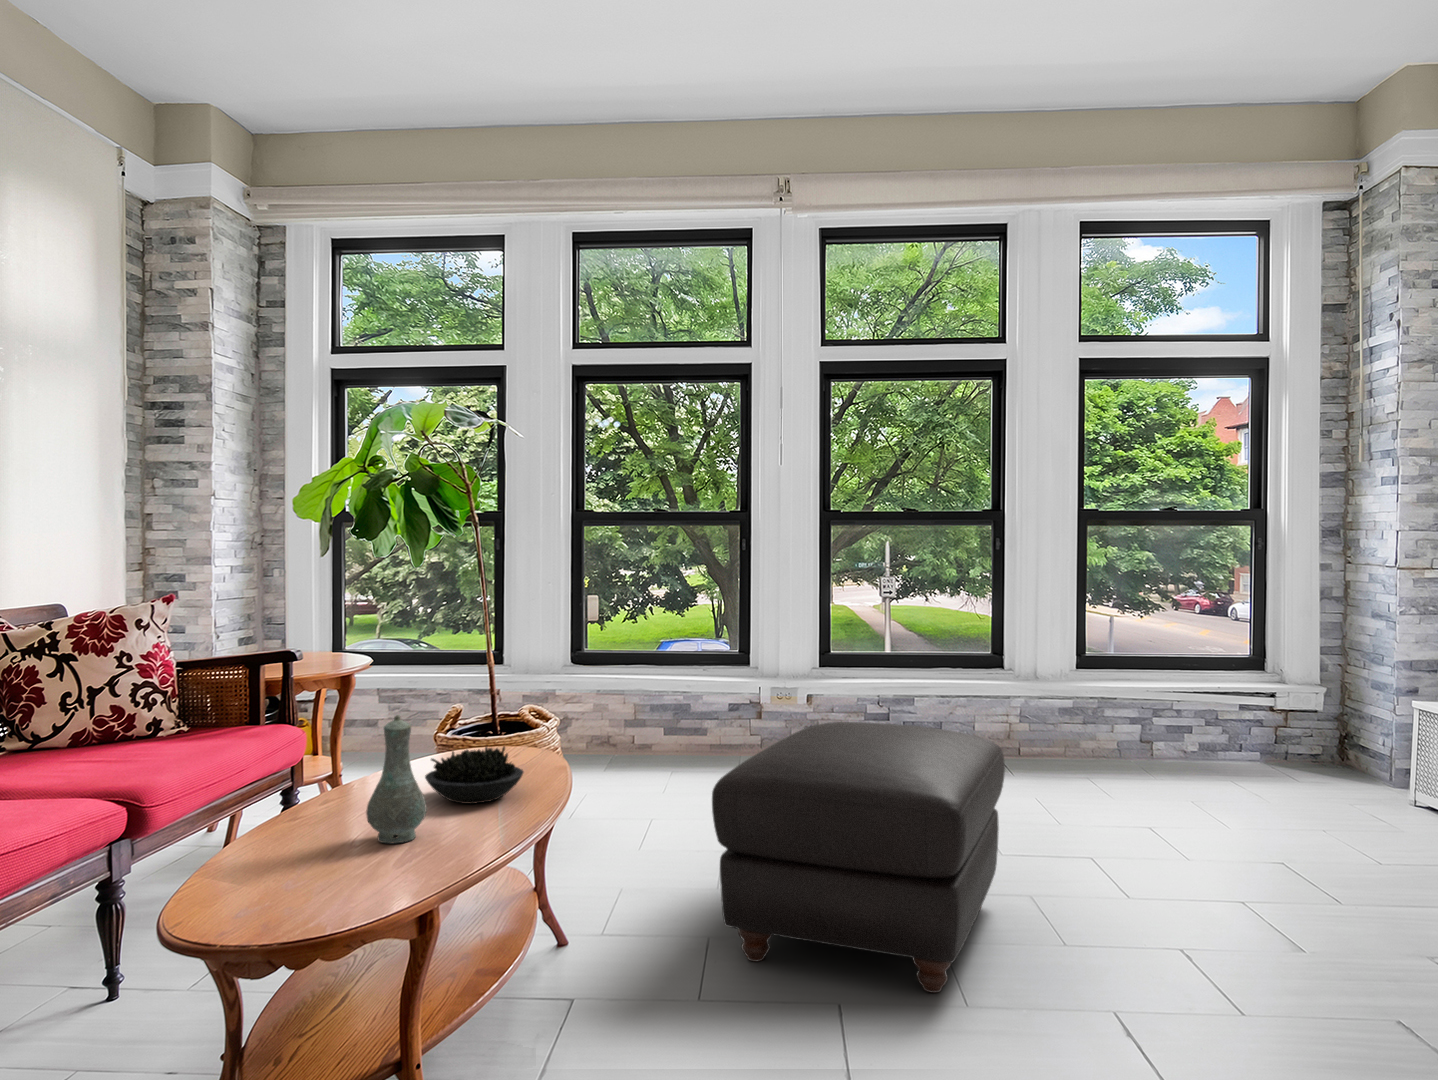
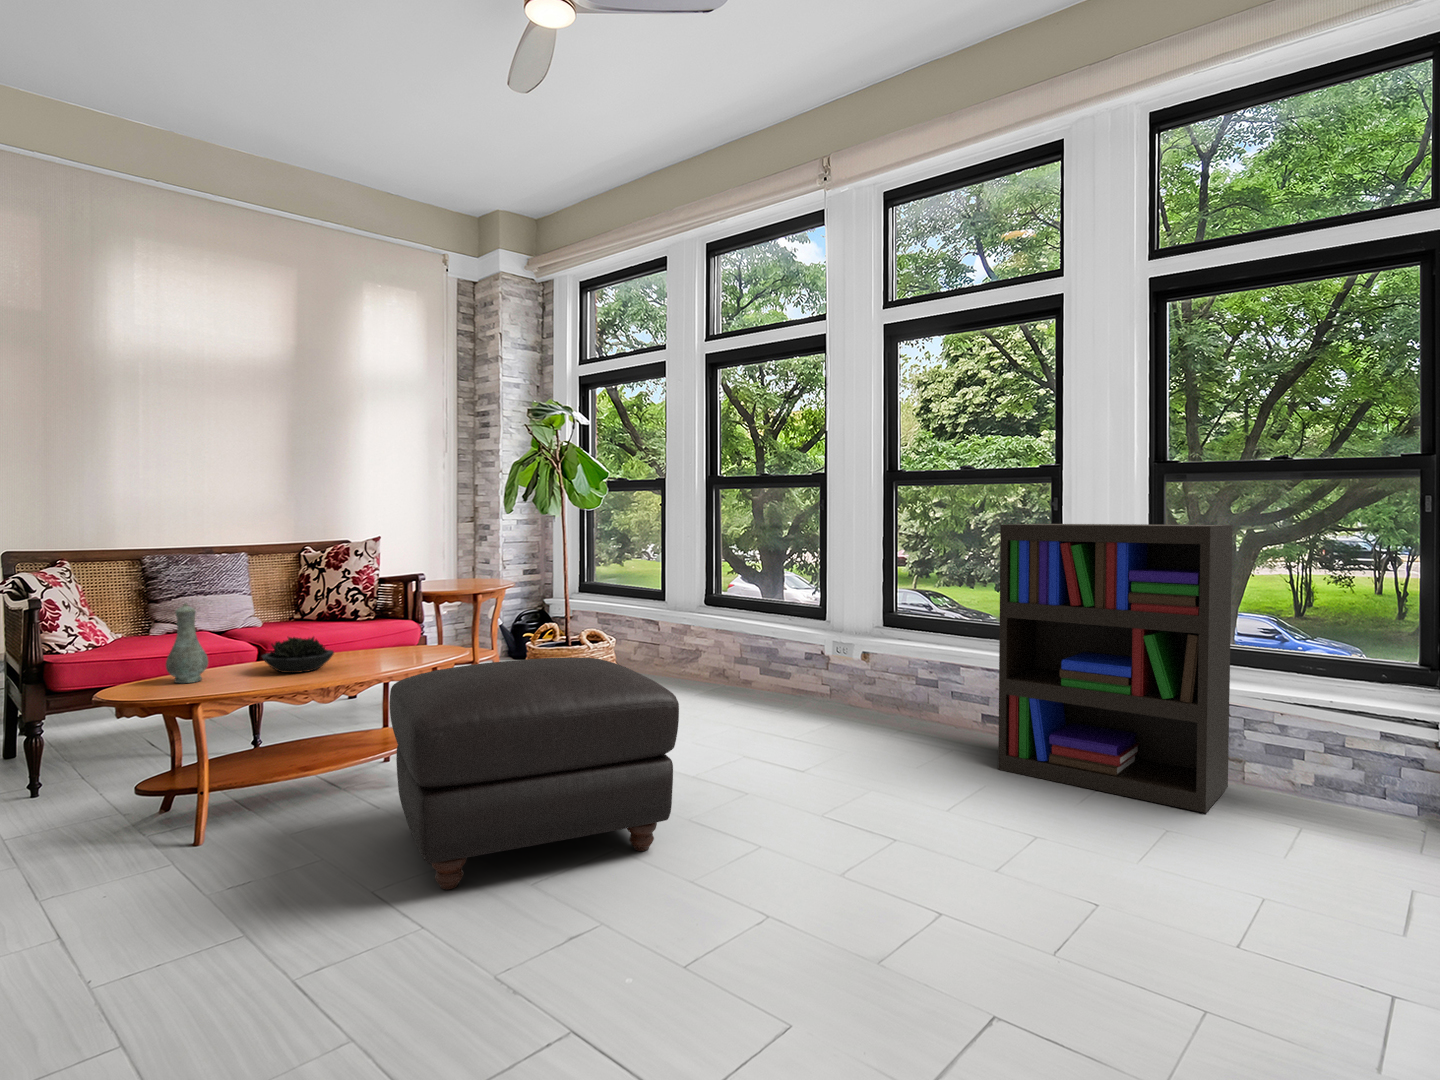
bookshelf: none [994,559,1182,782] -> present [998,524,1232,813]

